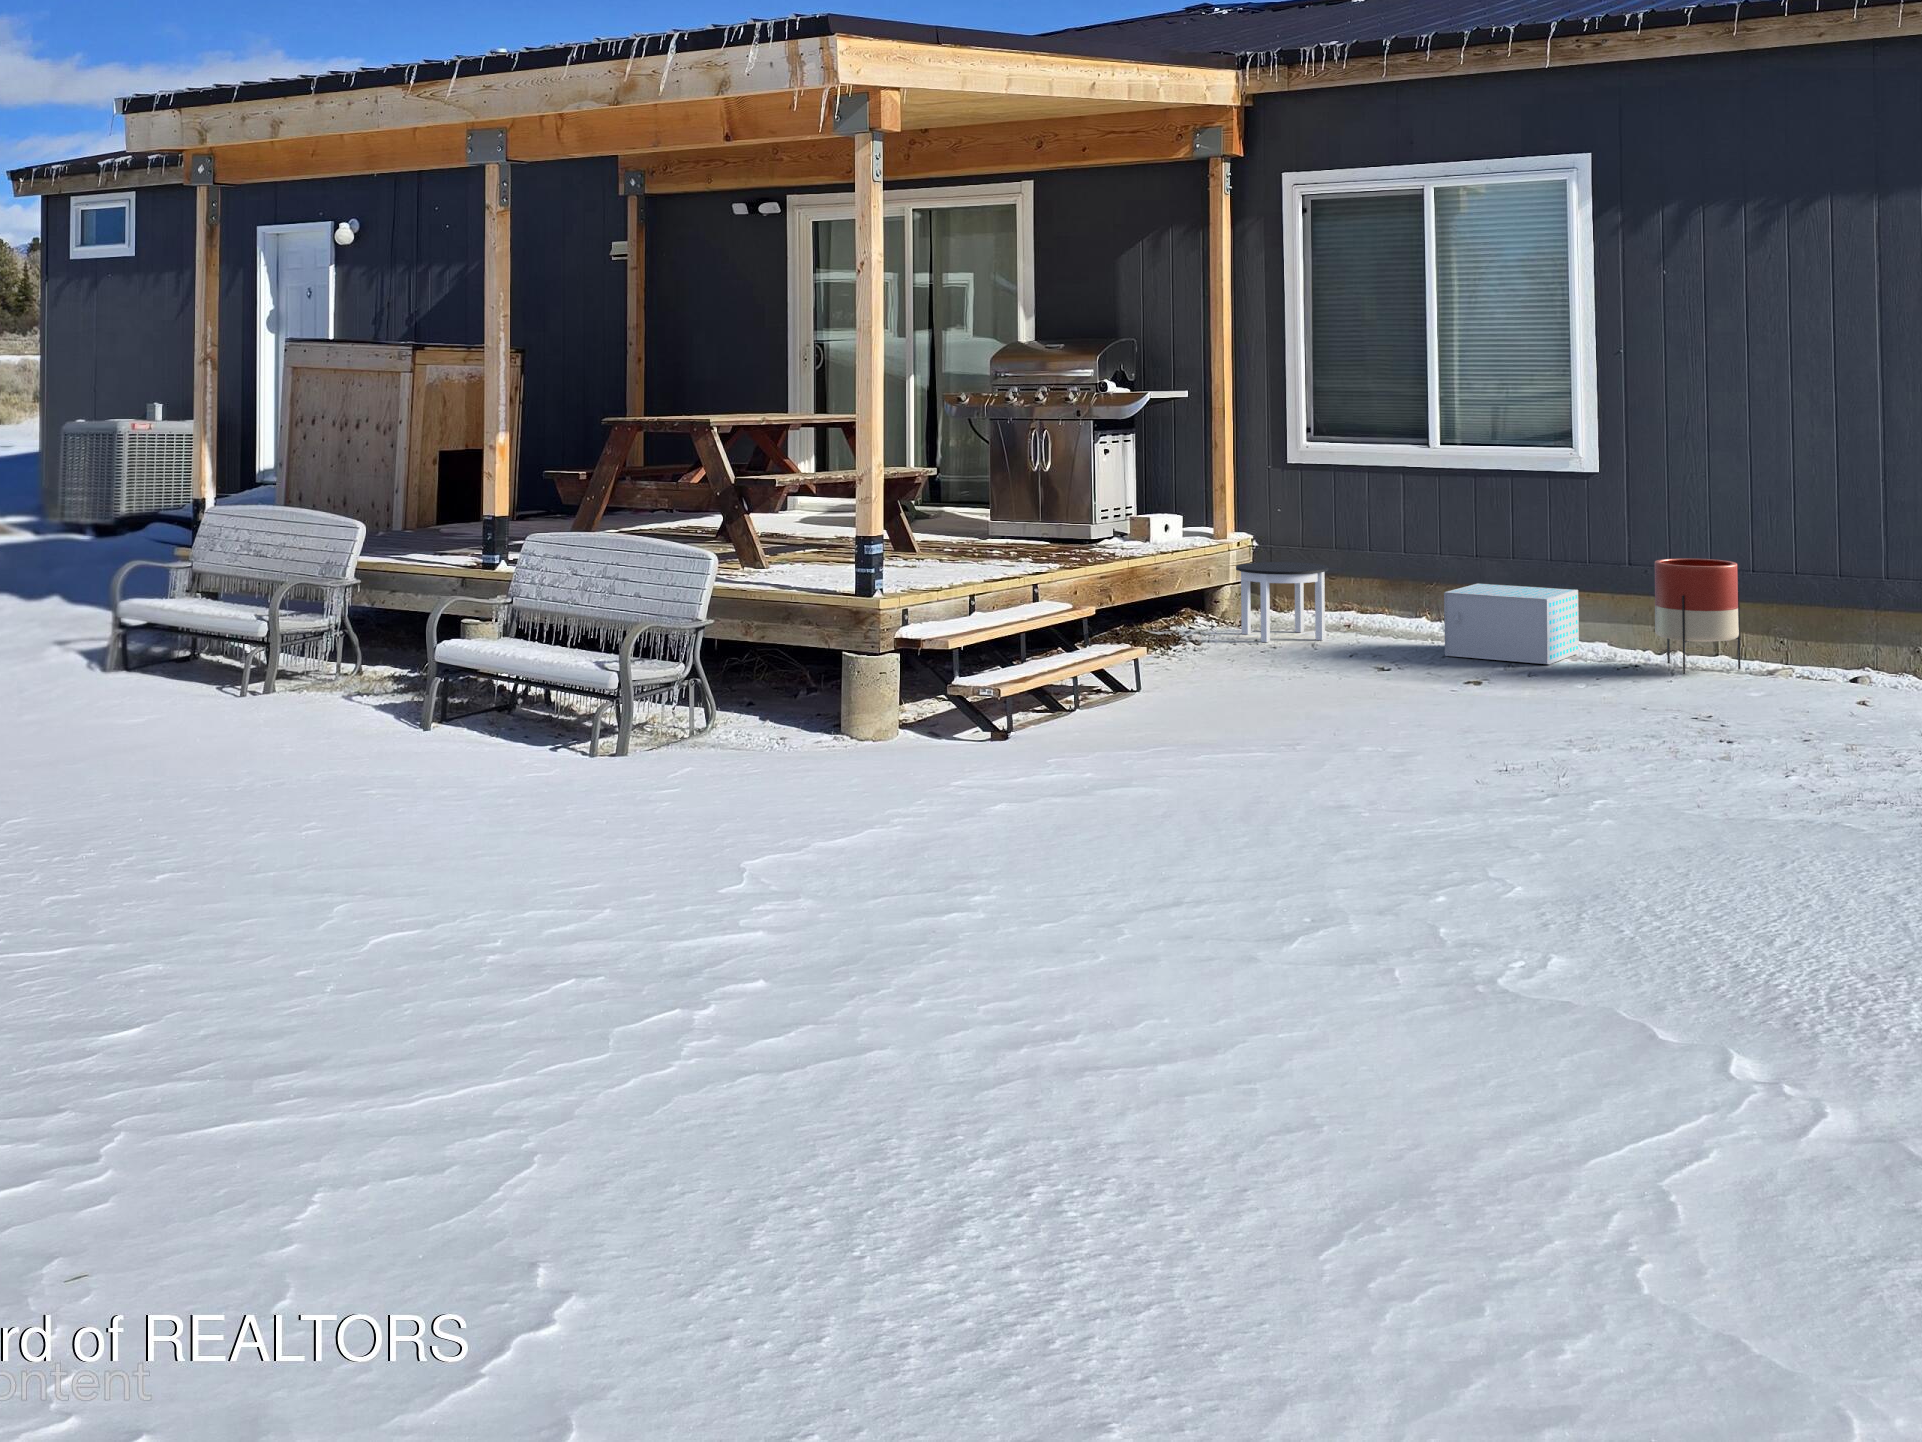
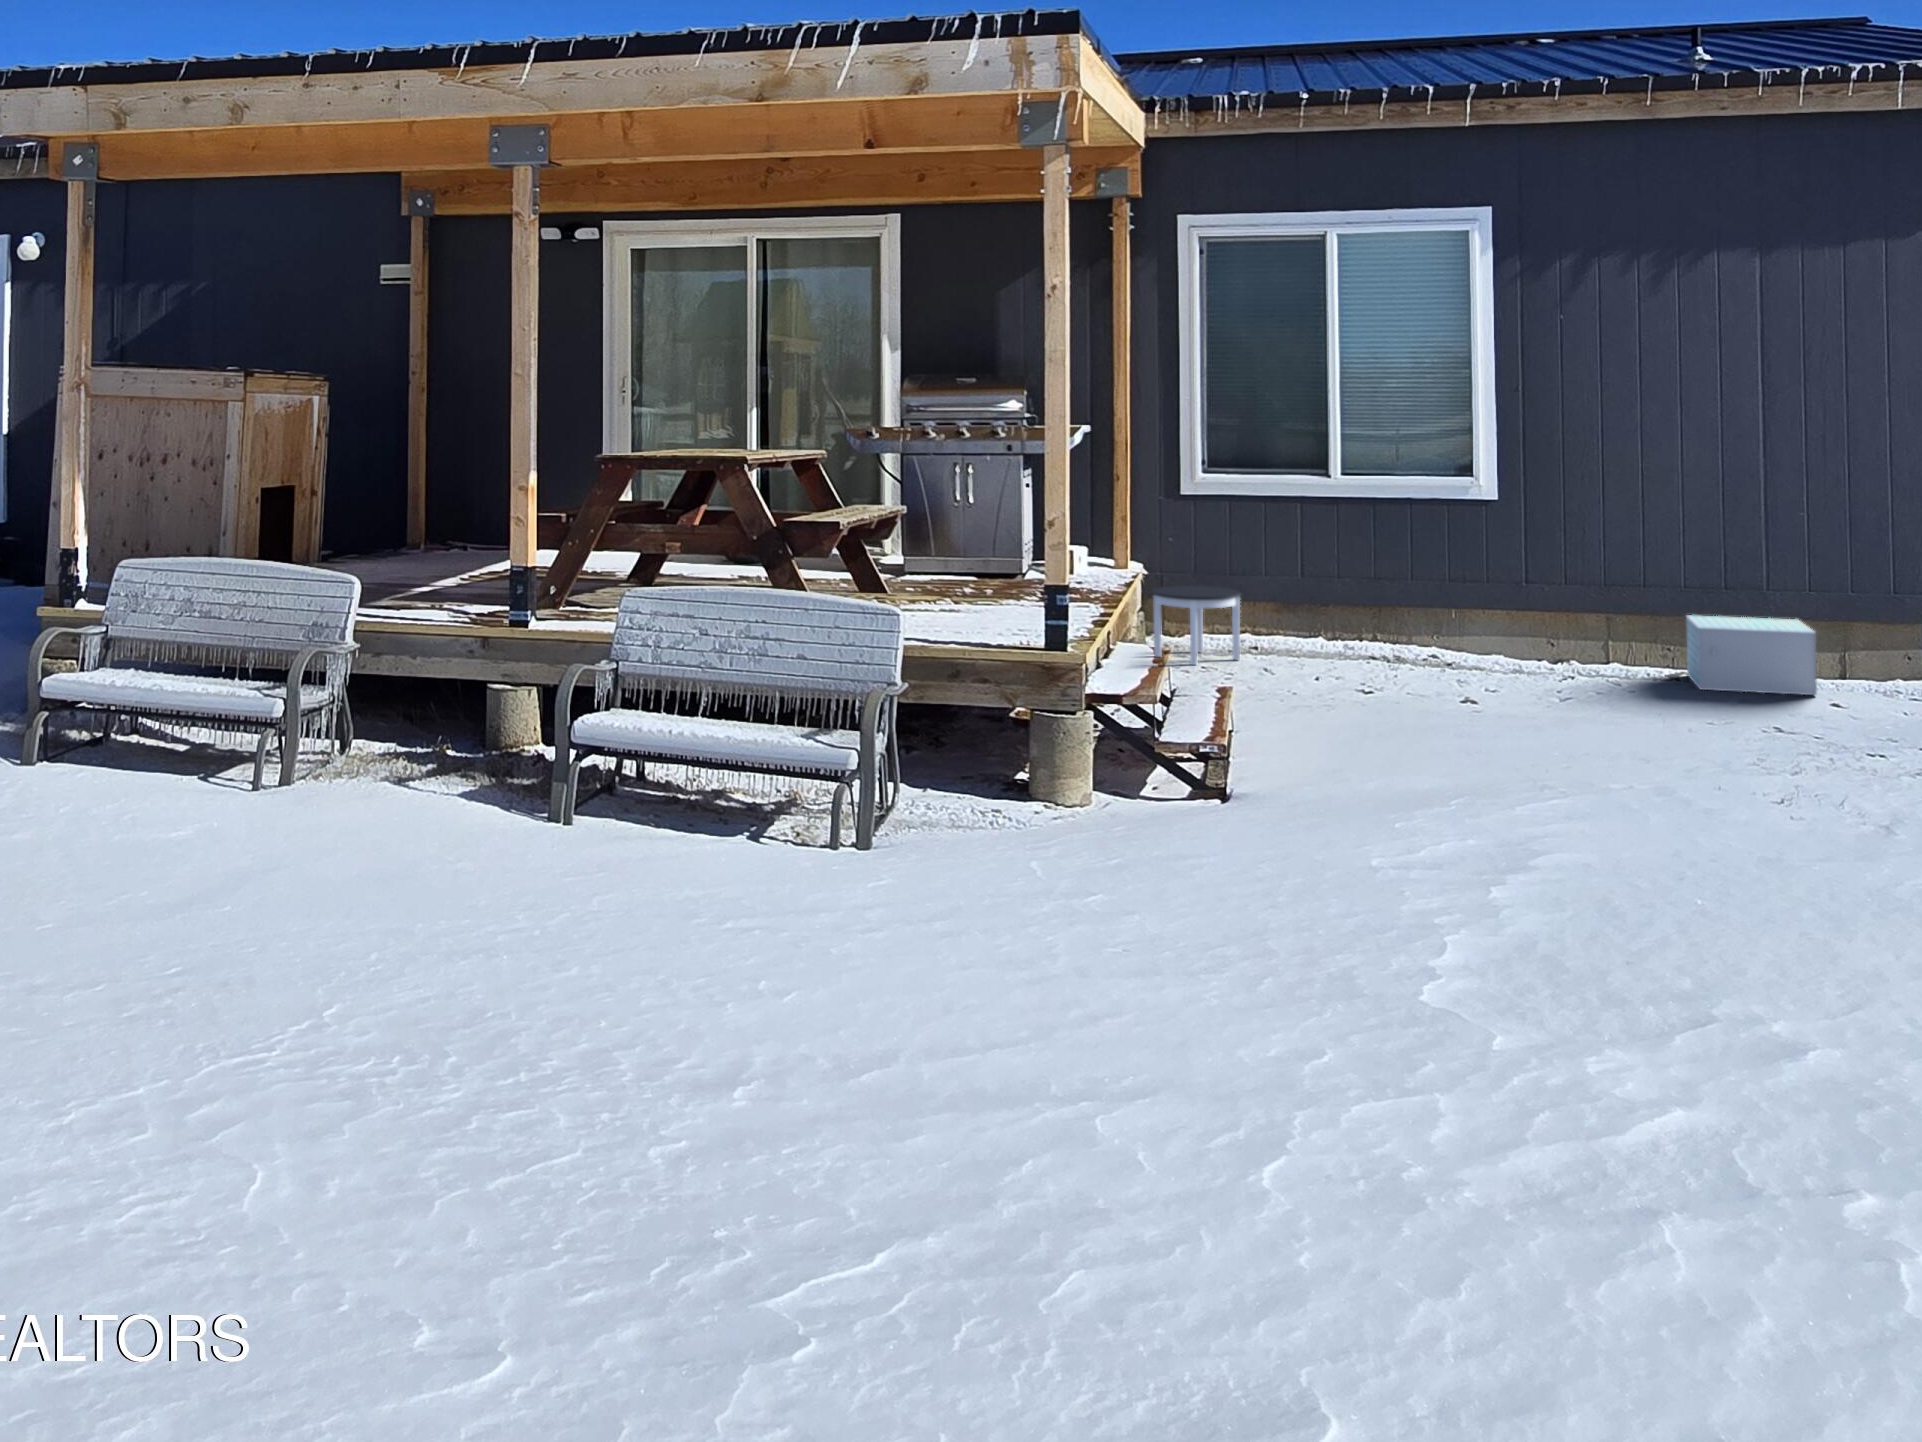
planter: present [1655,559,1740,674] -> none [1569,576,1647,682]
storage box: present [1444,584,1579,664] -> present [1686,615,1817,695]

